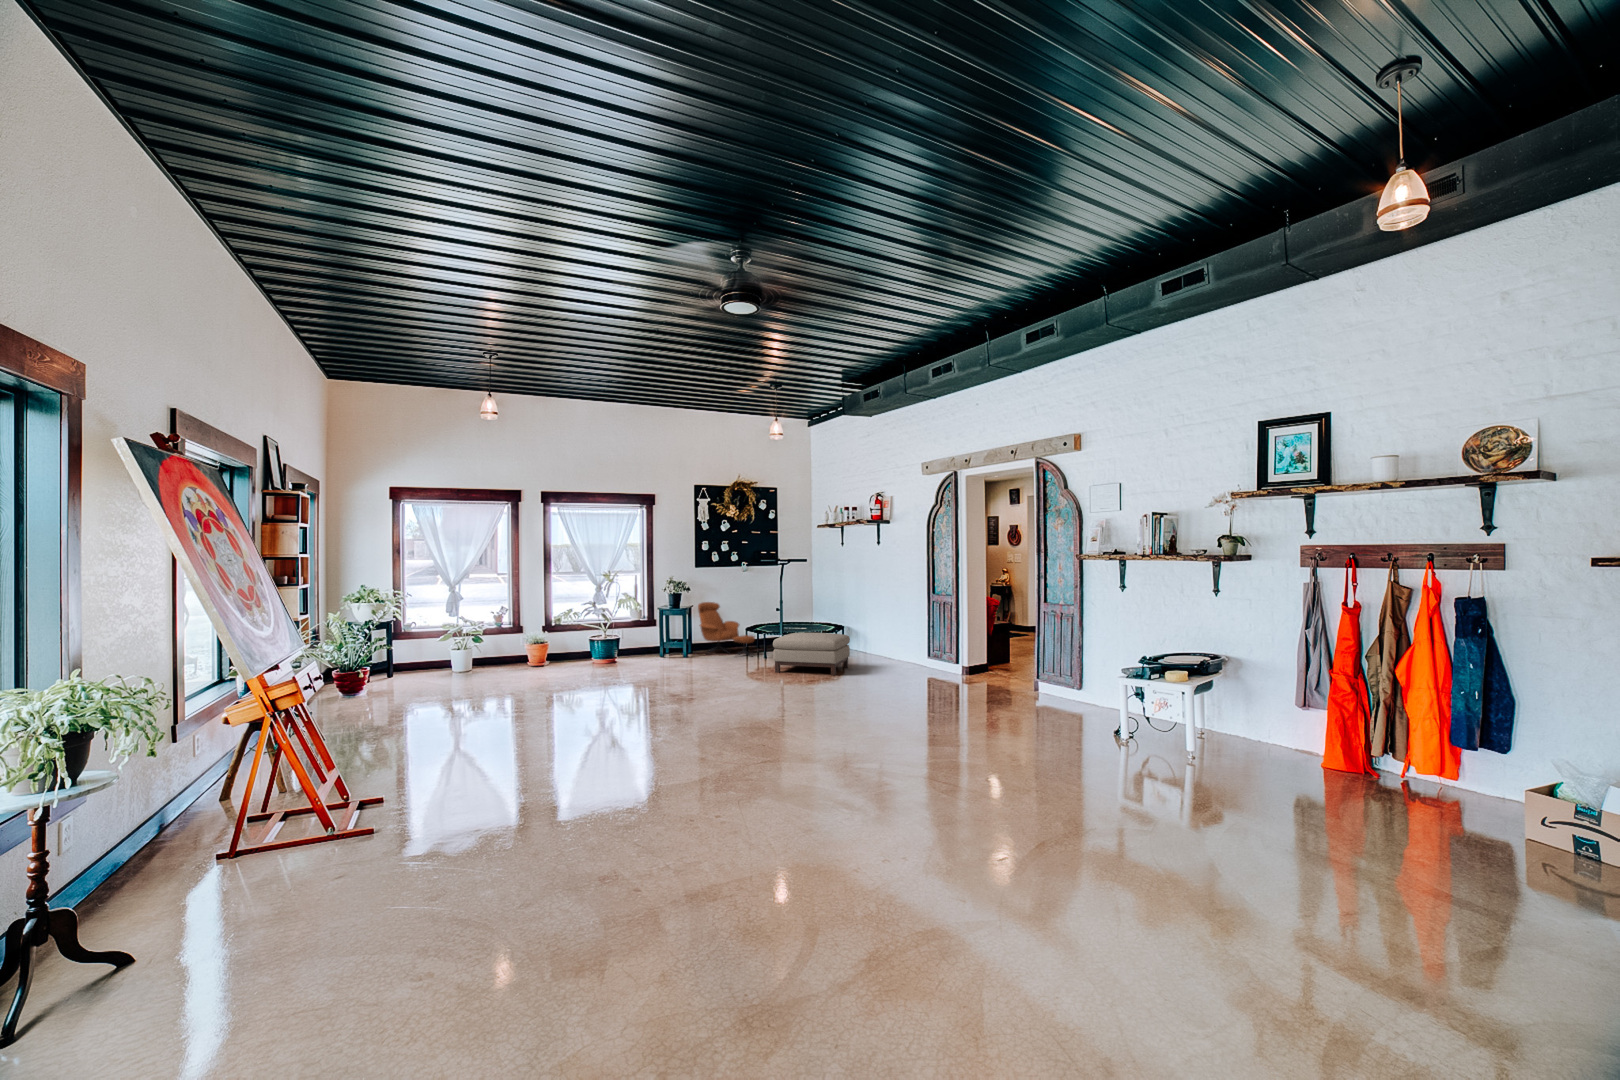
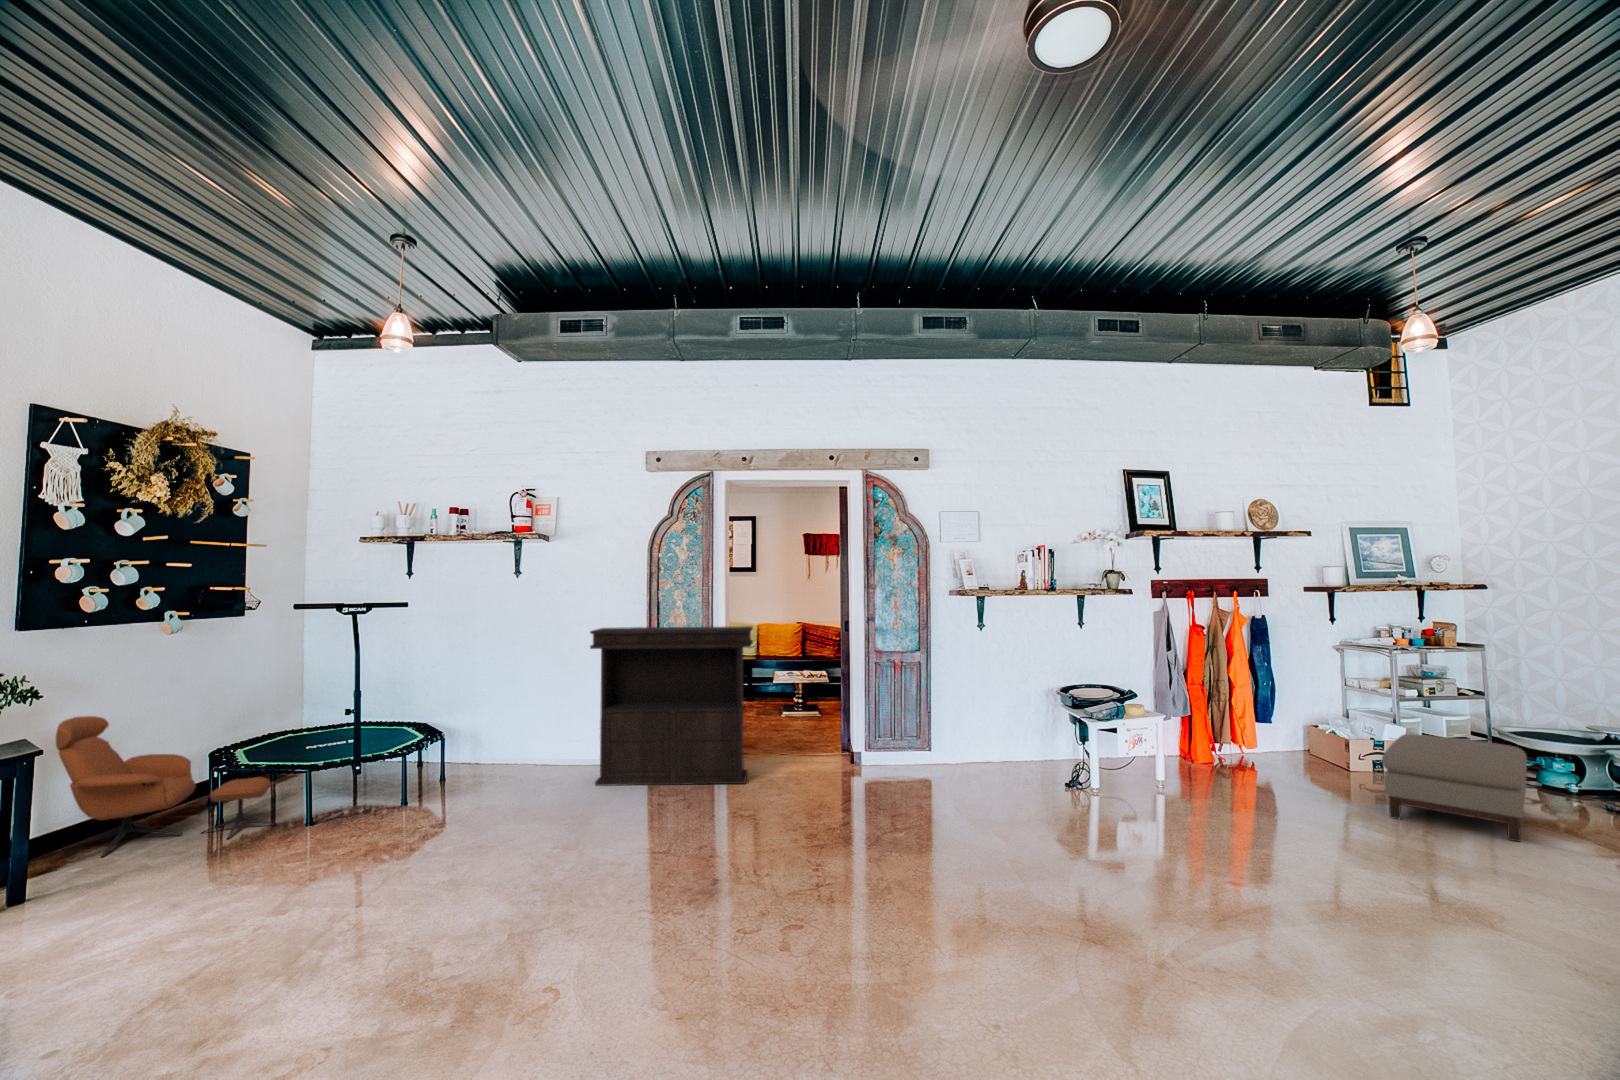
console table: none [865,578,949,684] -> present [590,626,753,786]
ottoman: present [773,633,850,675] -> present [1382,734,1527,842]

